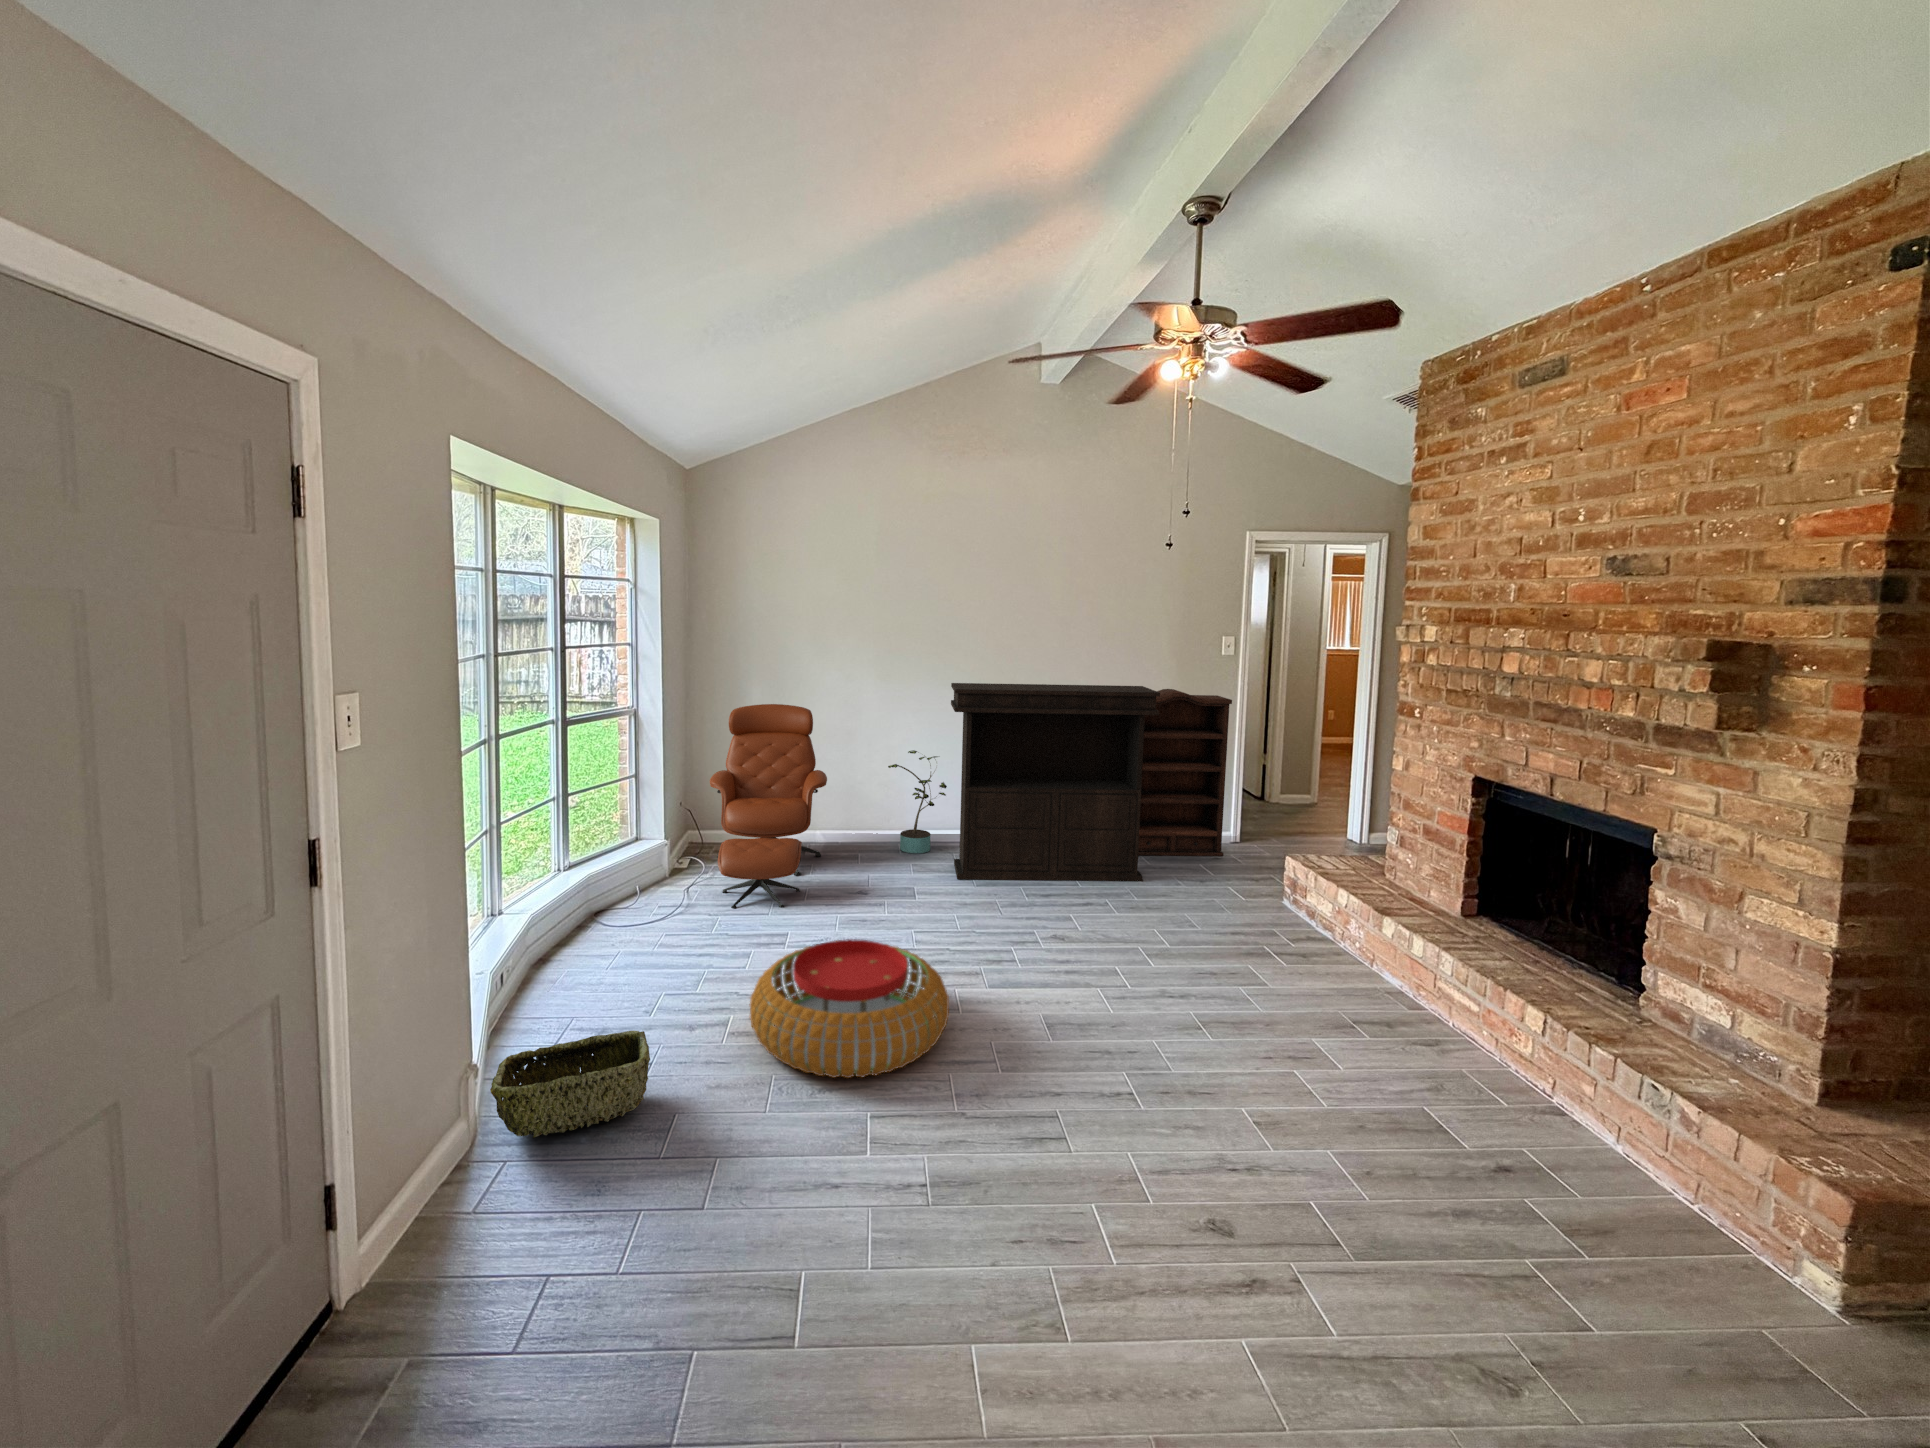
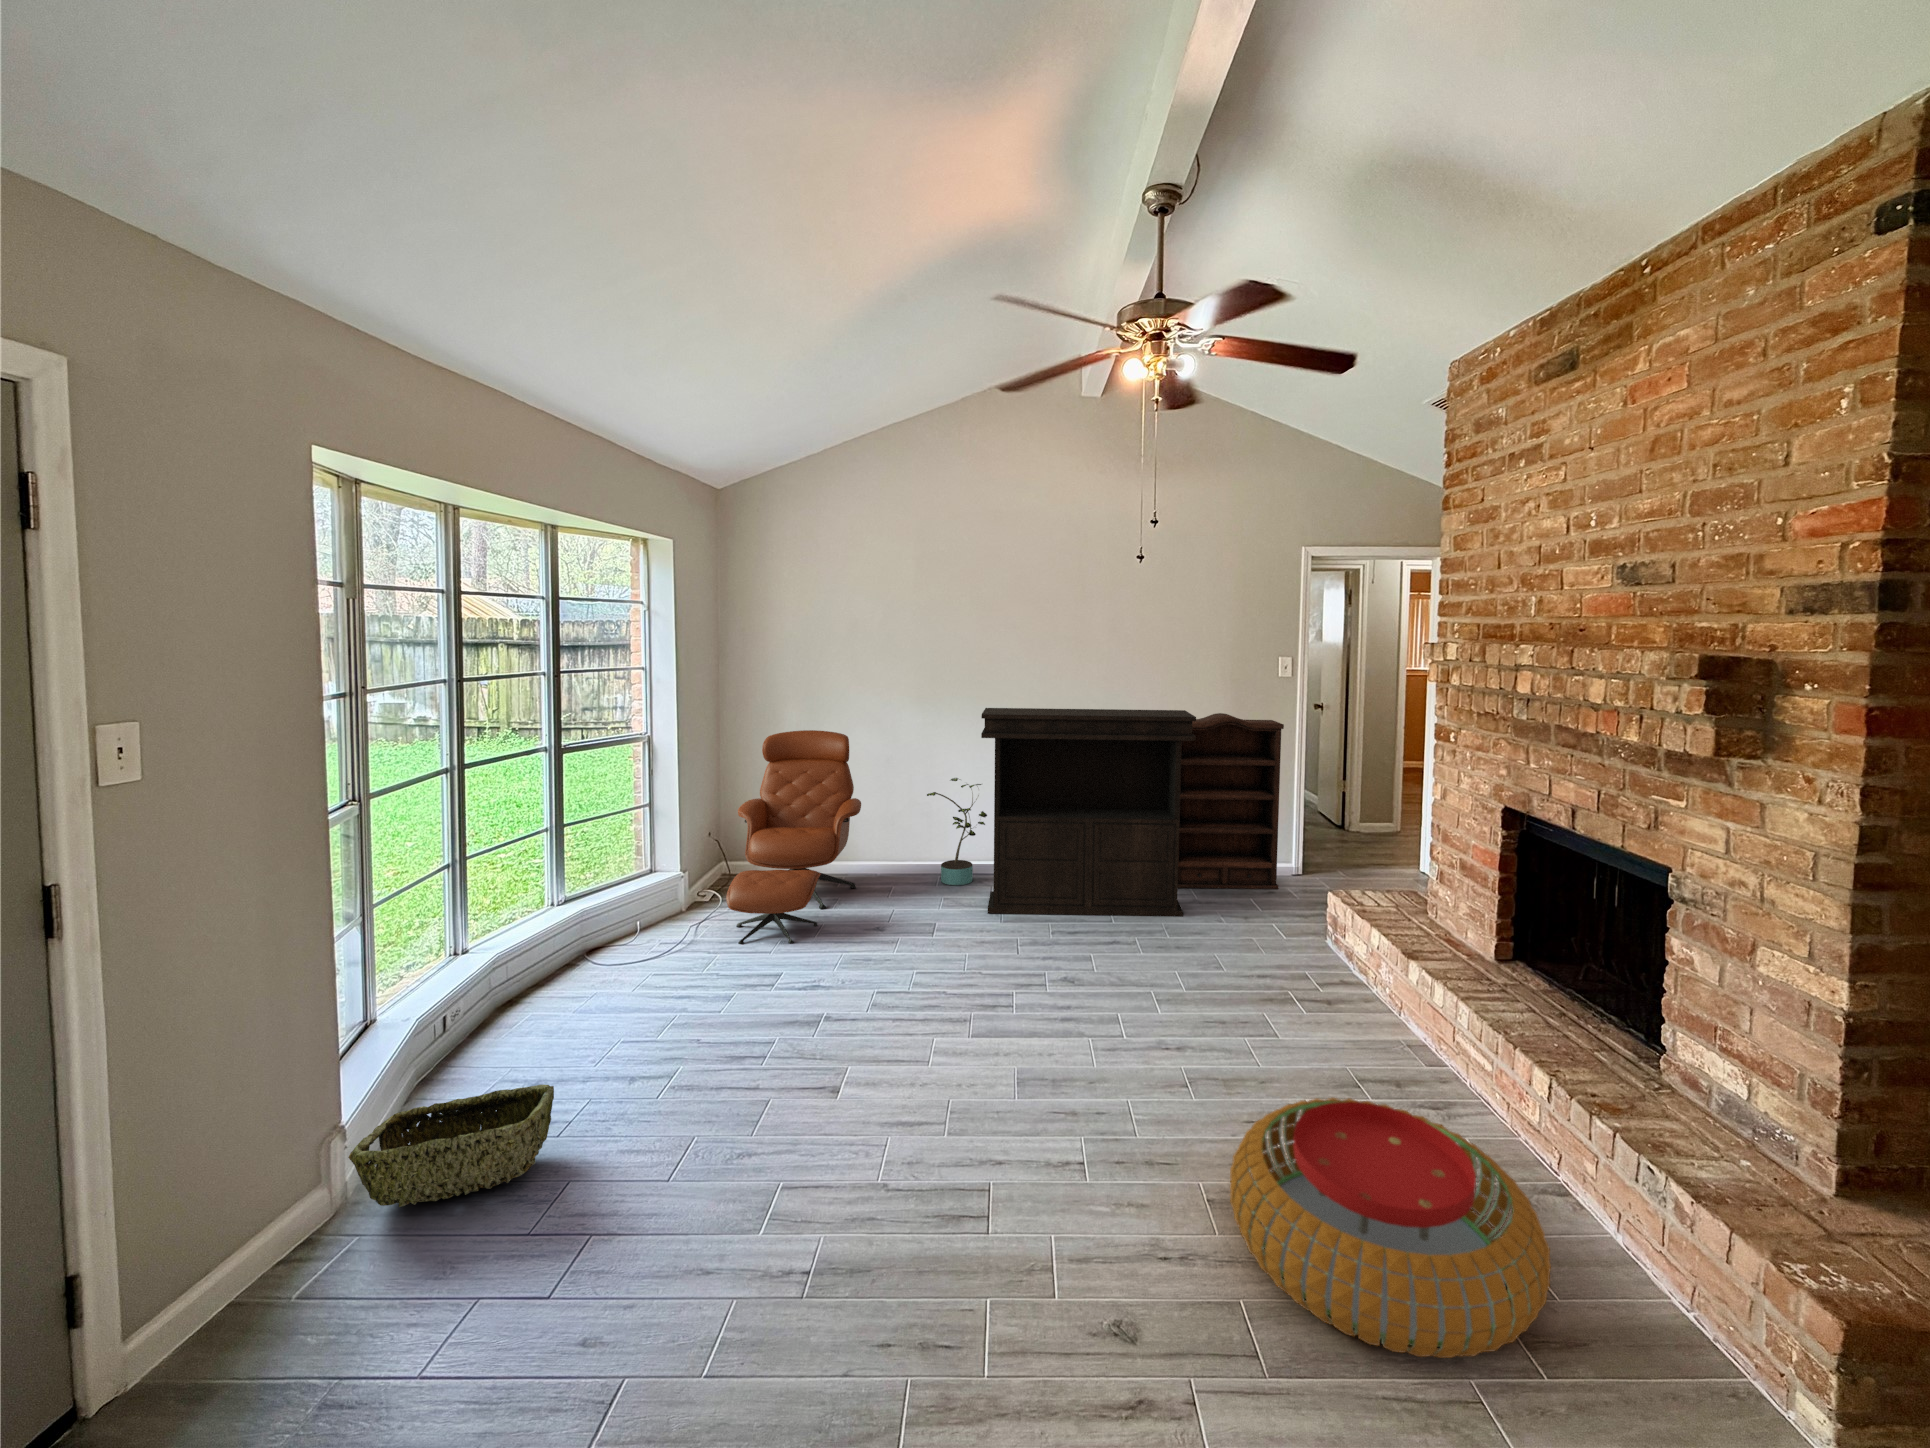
pouf: present [750,940,949,1078] -> present [1230,1098,1551,1358]

